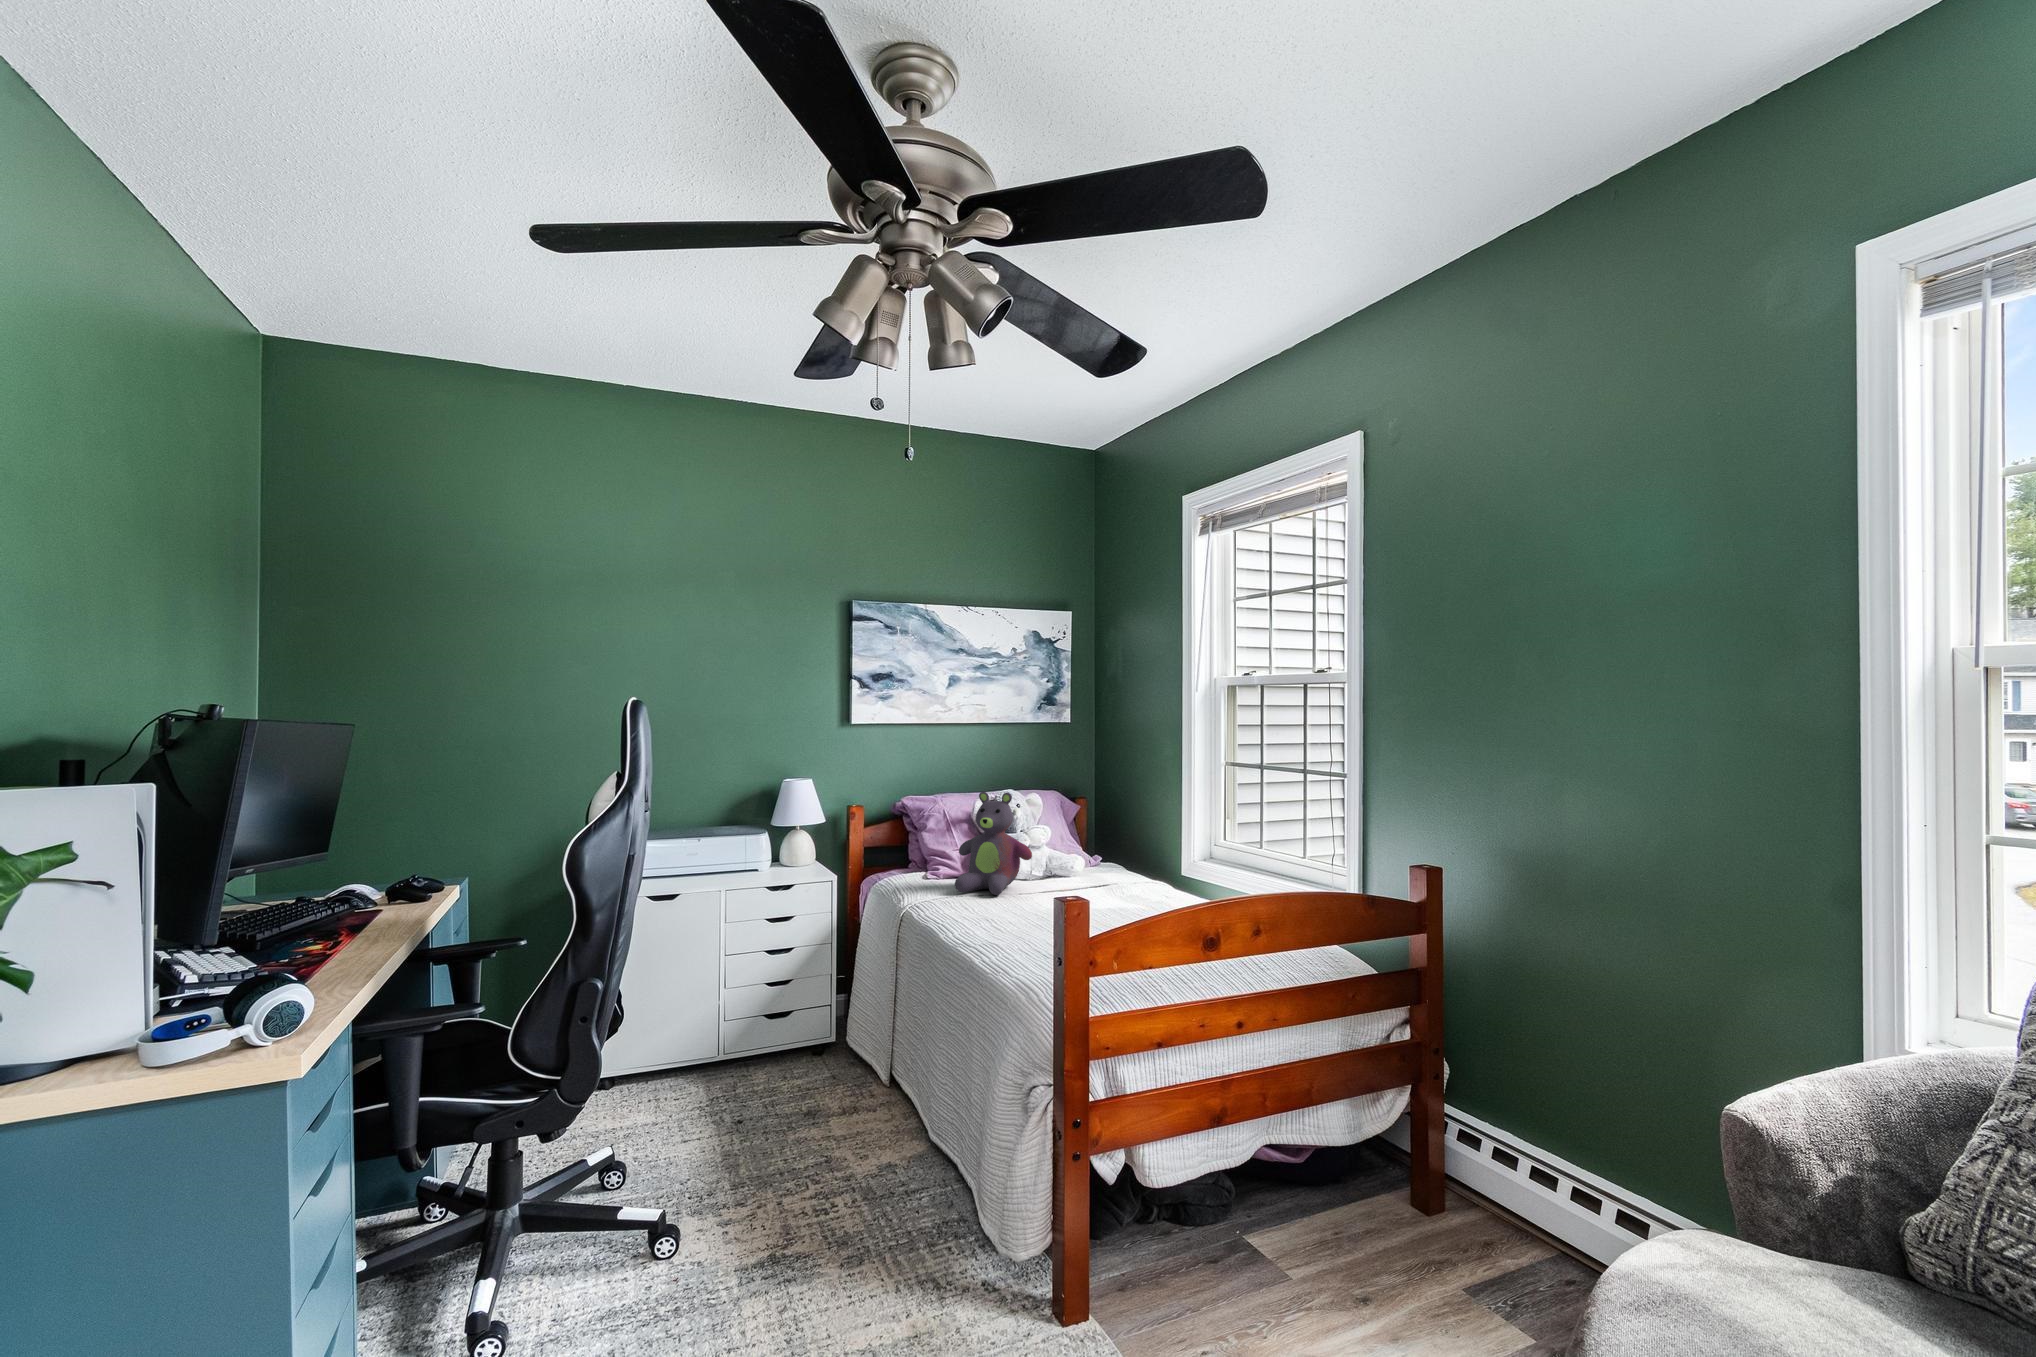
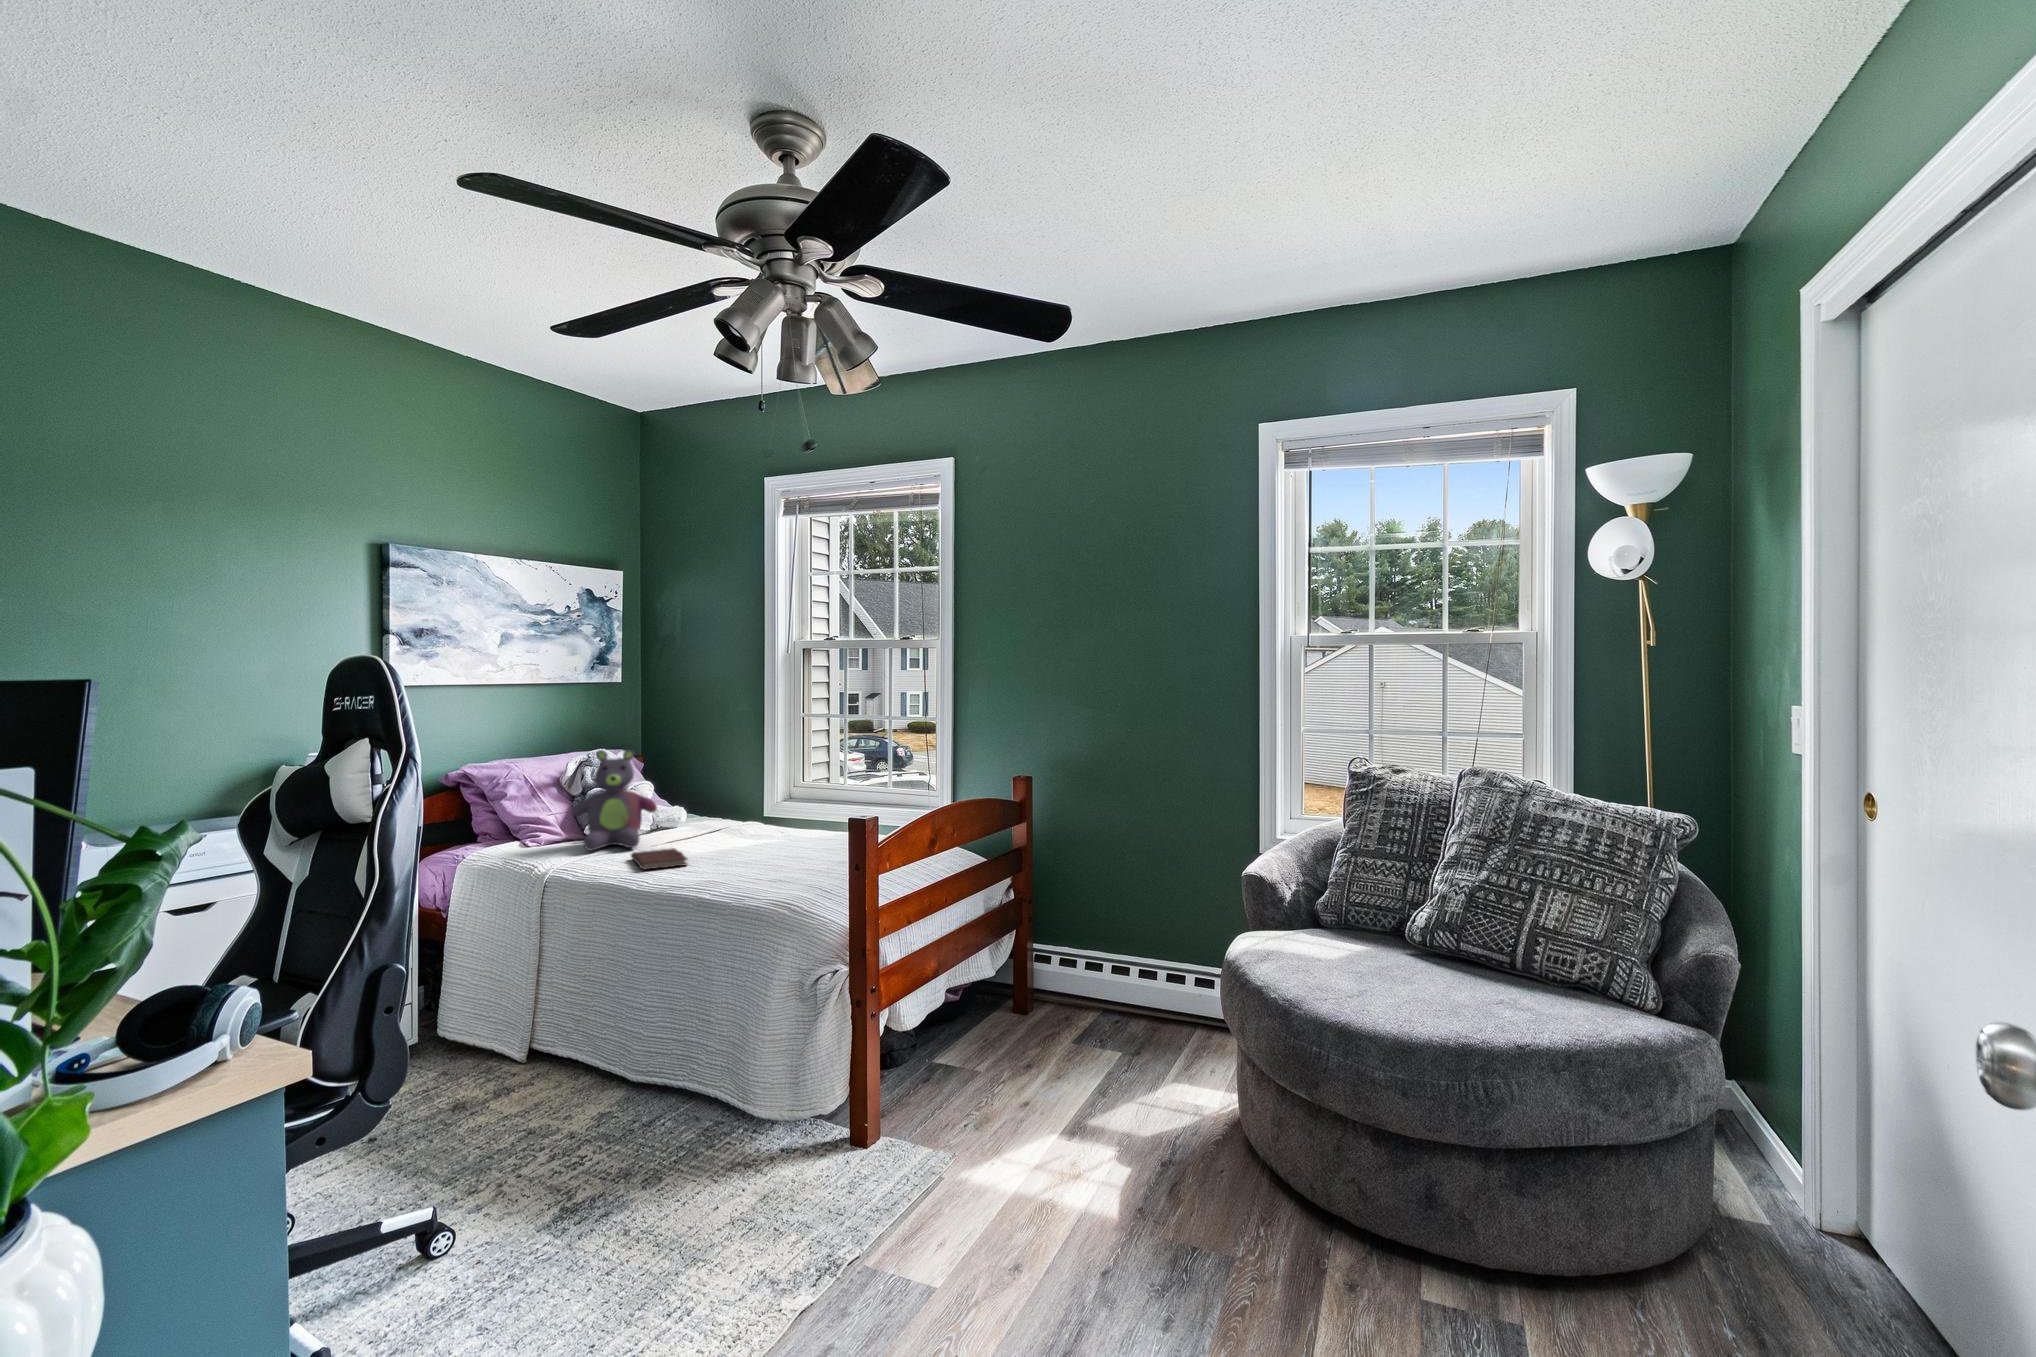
notebook: none [964,900,1021,922] -> present [631,848,687,870]

